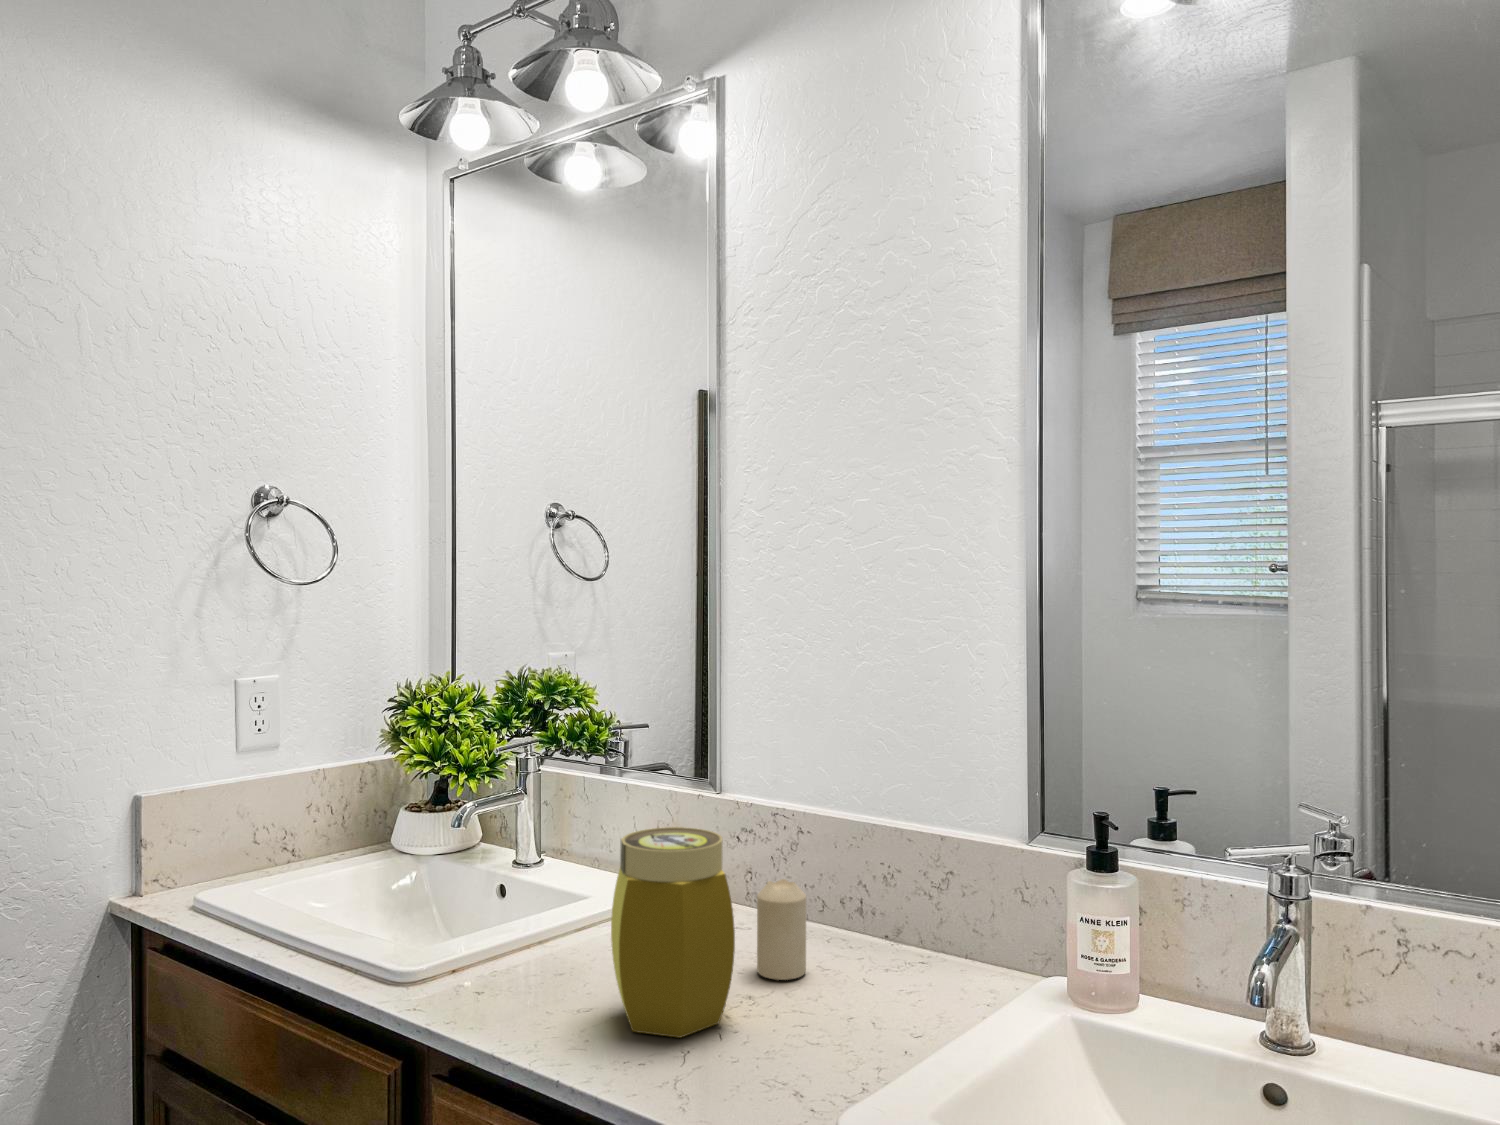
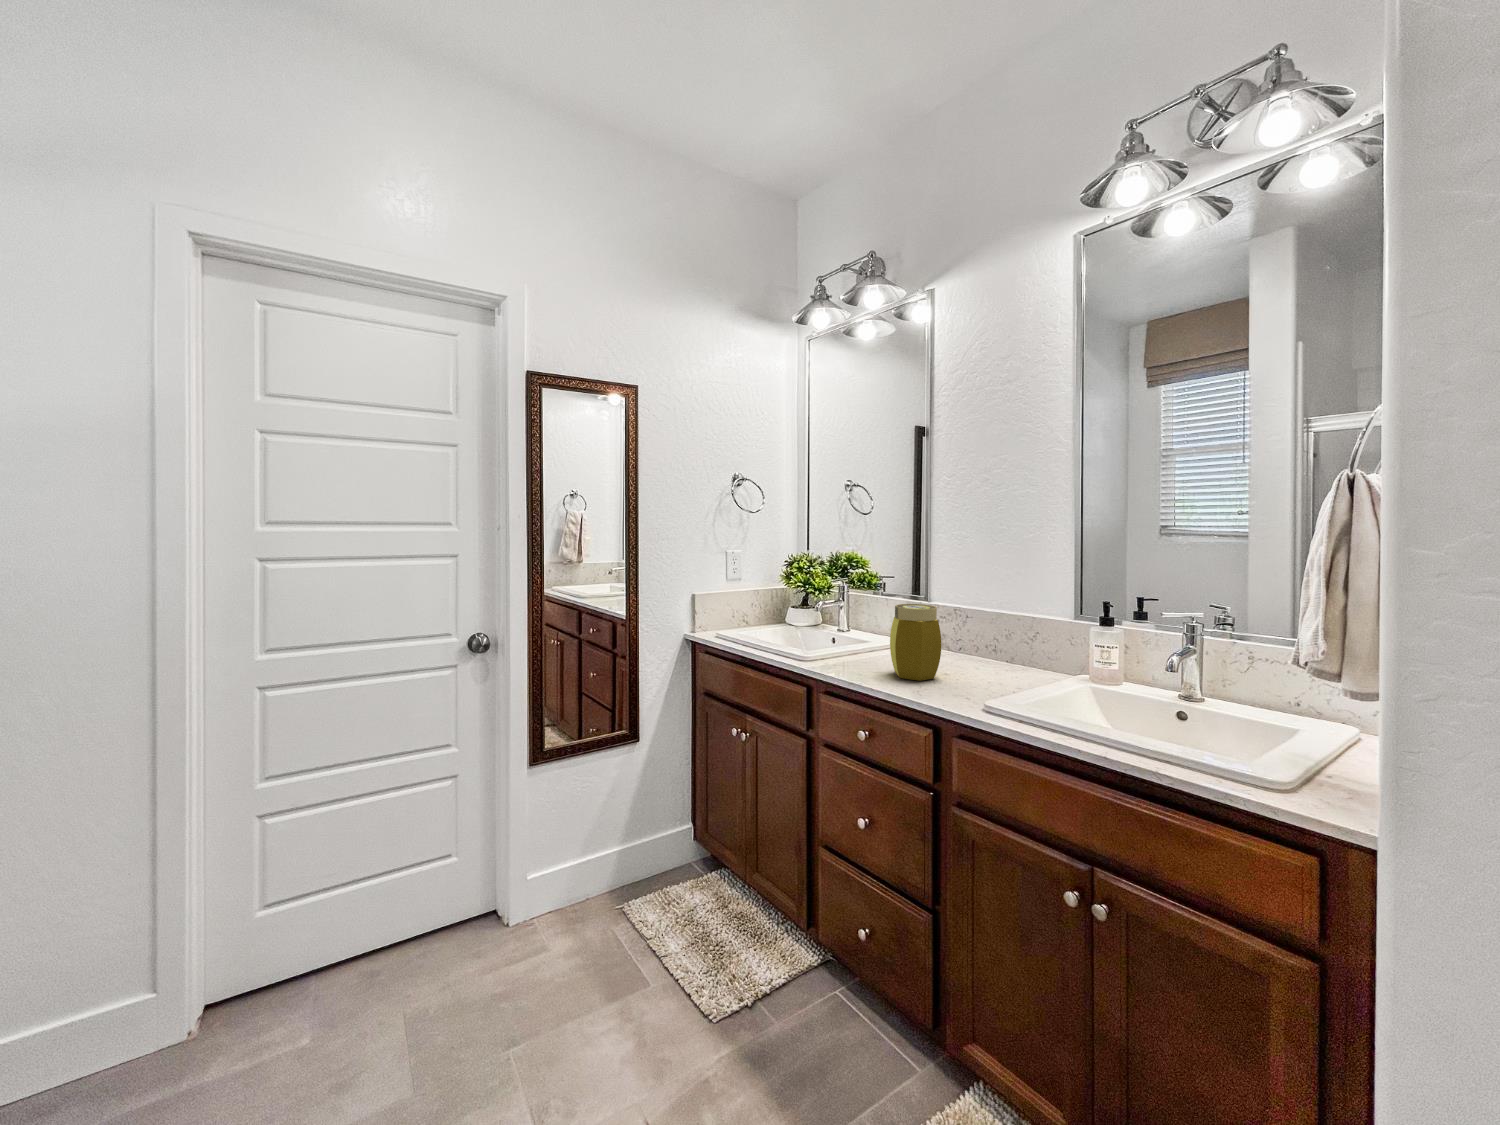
candle: present [757,879,806,980] -> none [947,630,969,669]

